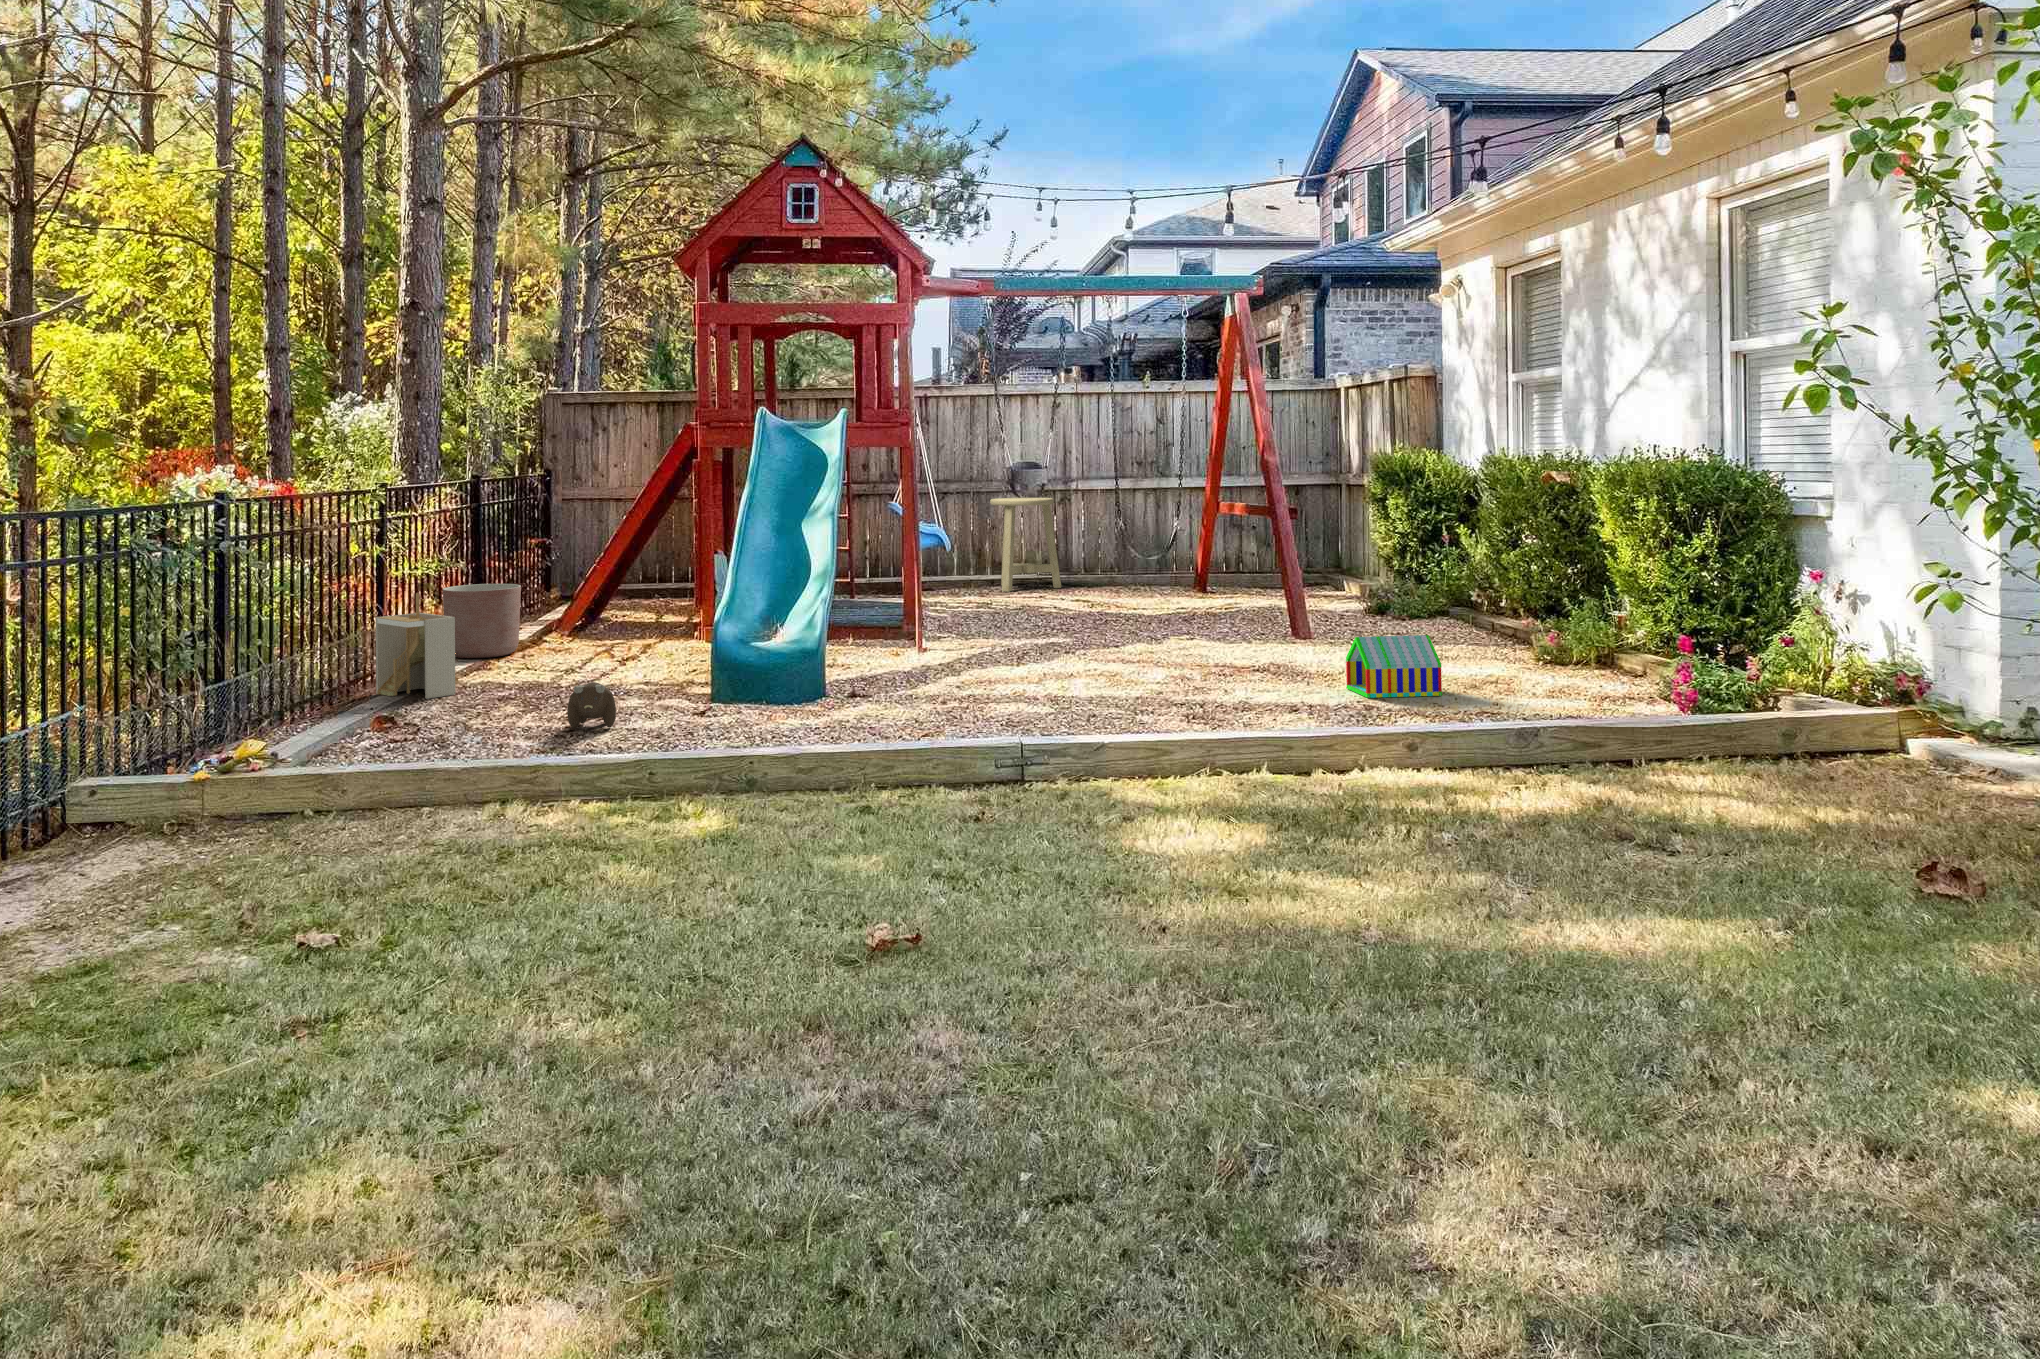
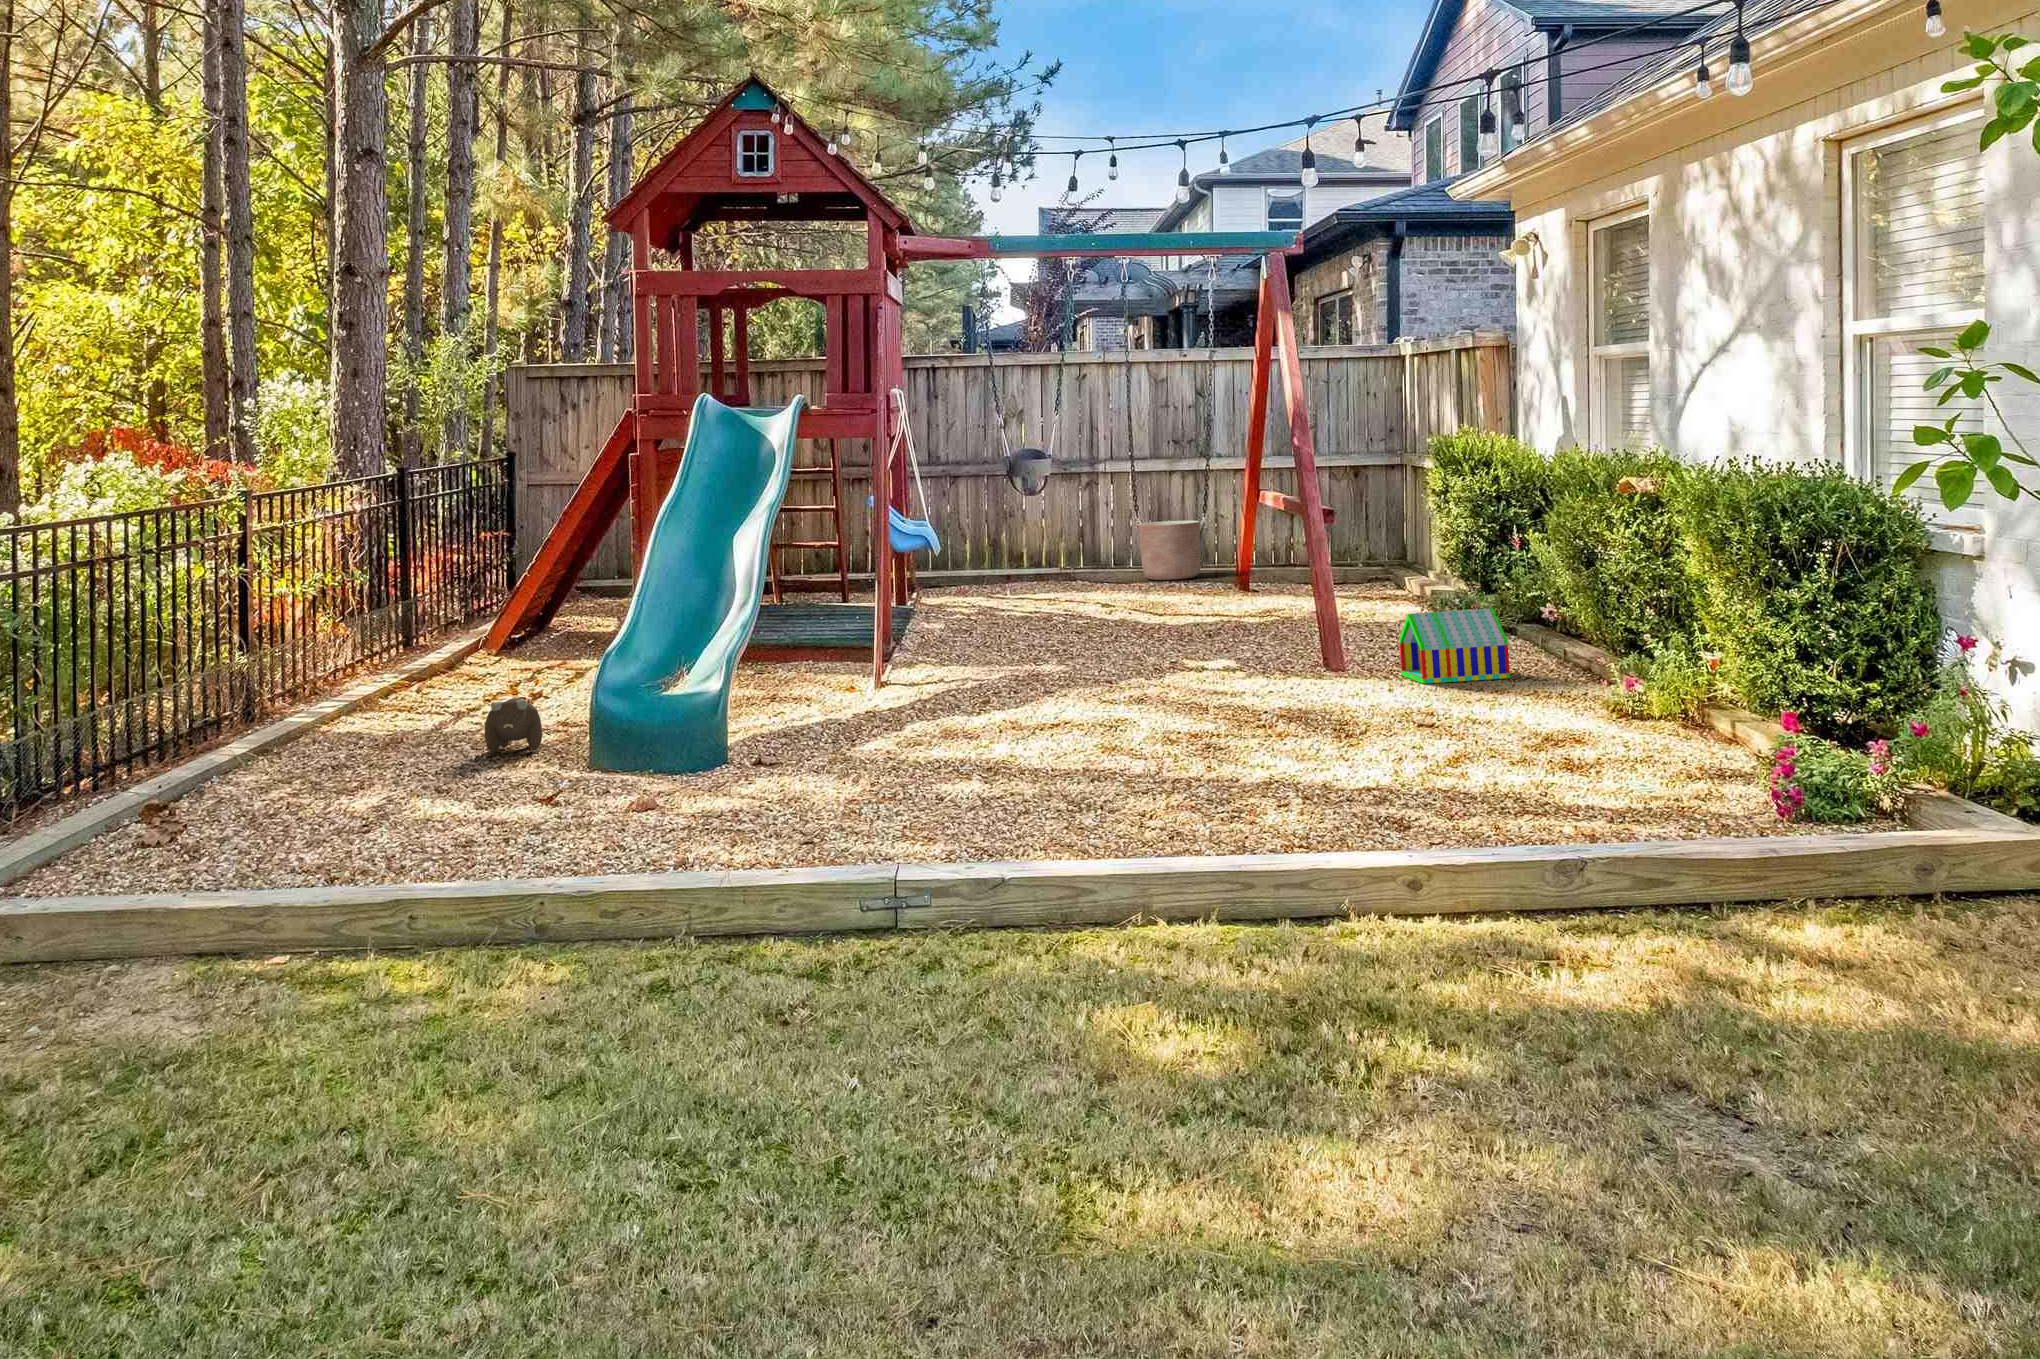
stool: present [990,498,1061,592] -> none [1001,479,1089,591]
planter: present [443,584,521,658] -> present [1138,521,1200,580]
storage bin: present [376,593,455,699] -> none [264,606,359,729]

